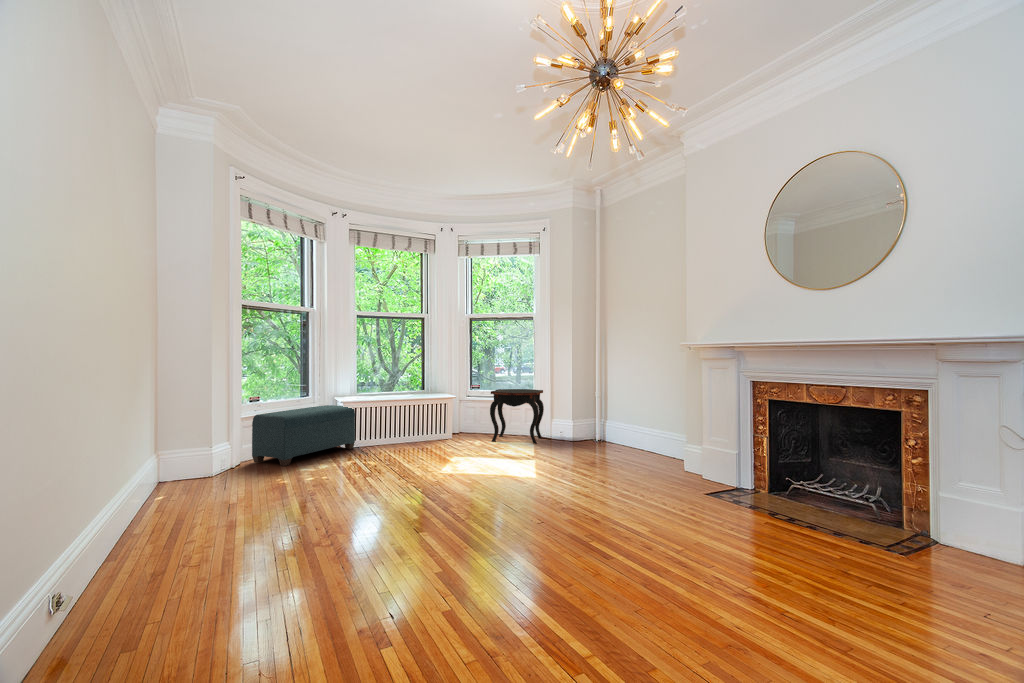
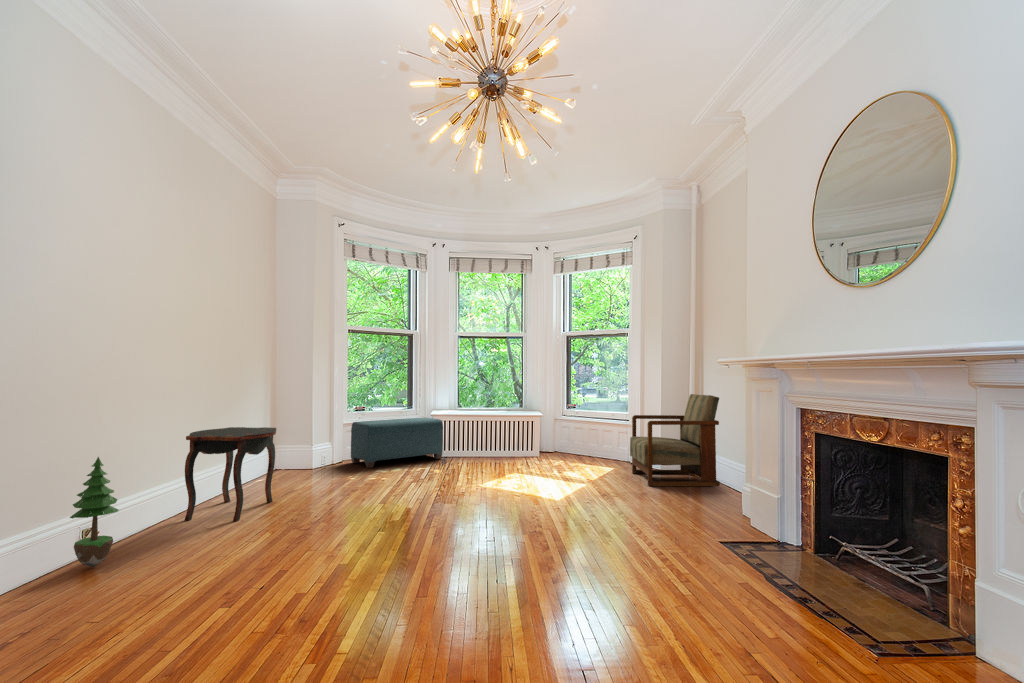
armchair: none [553,372,634,455] -> present [630,394,720,486]
side table: present [490,389,544,443] -> present [185,427,276,521]
potted tree: none [50,485,124,643] -> present [70,457,119,567]

